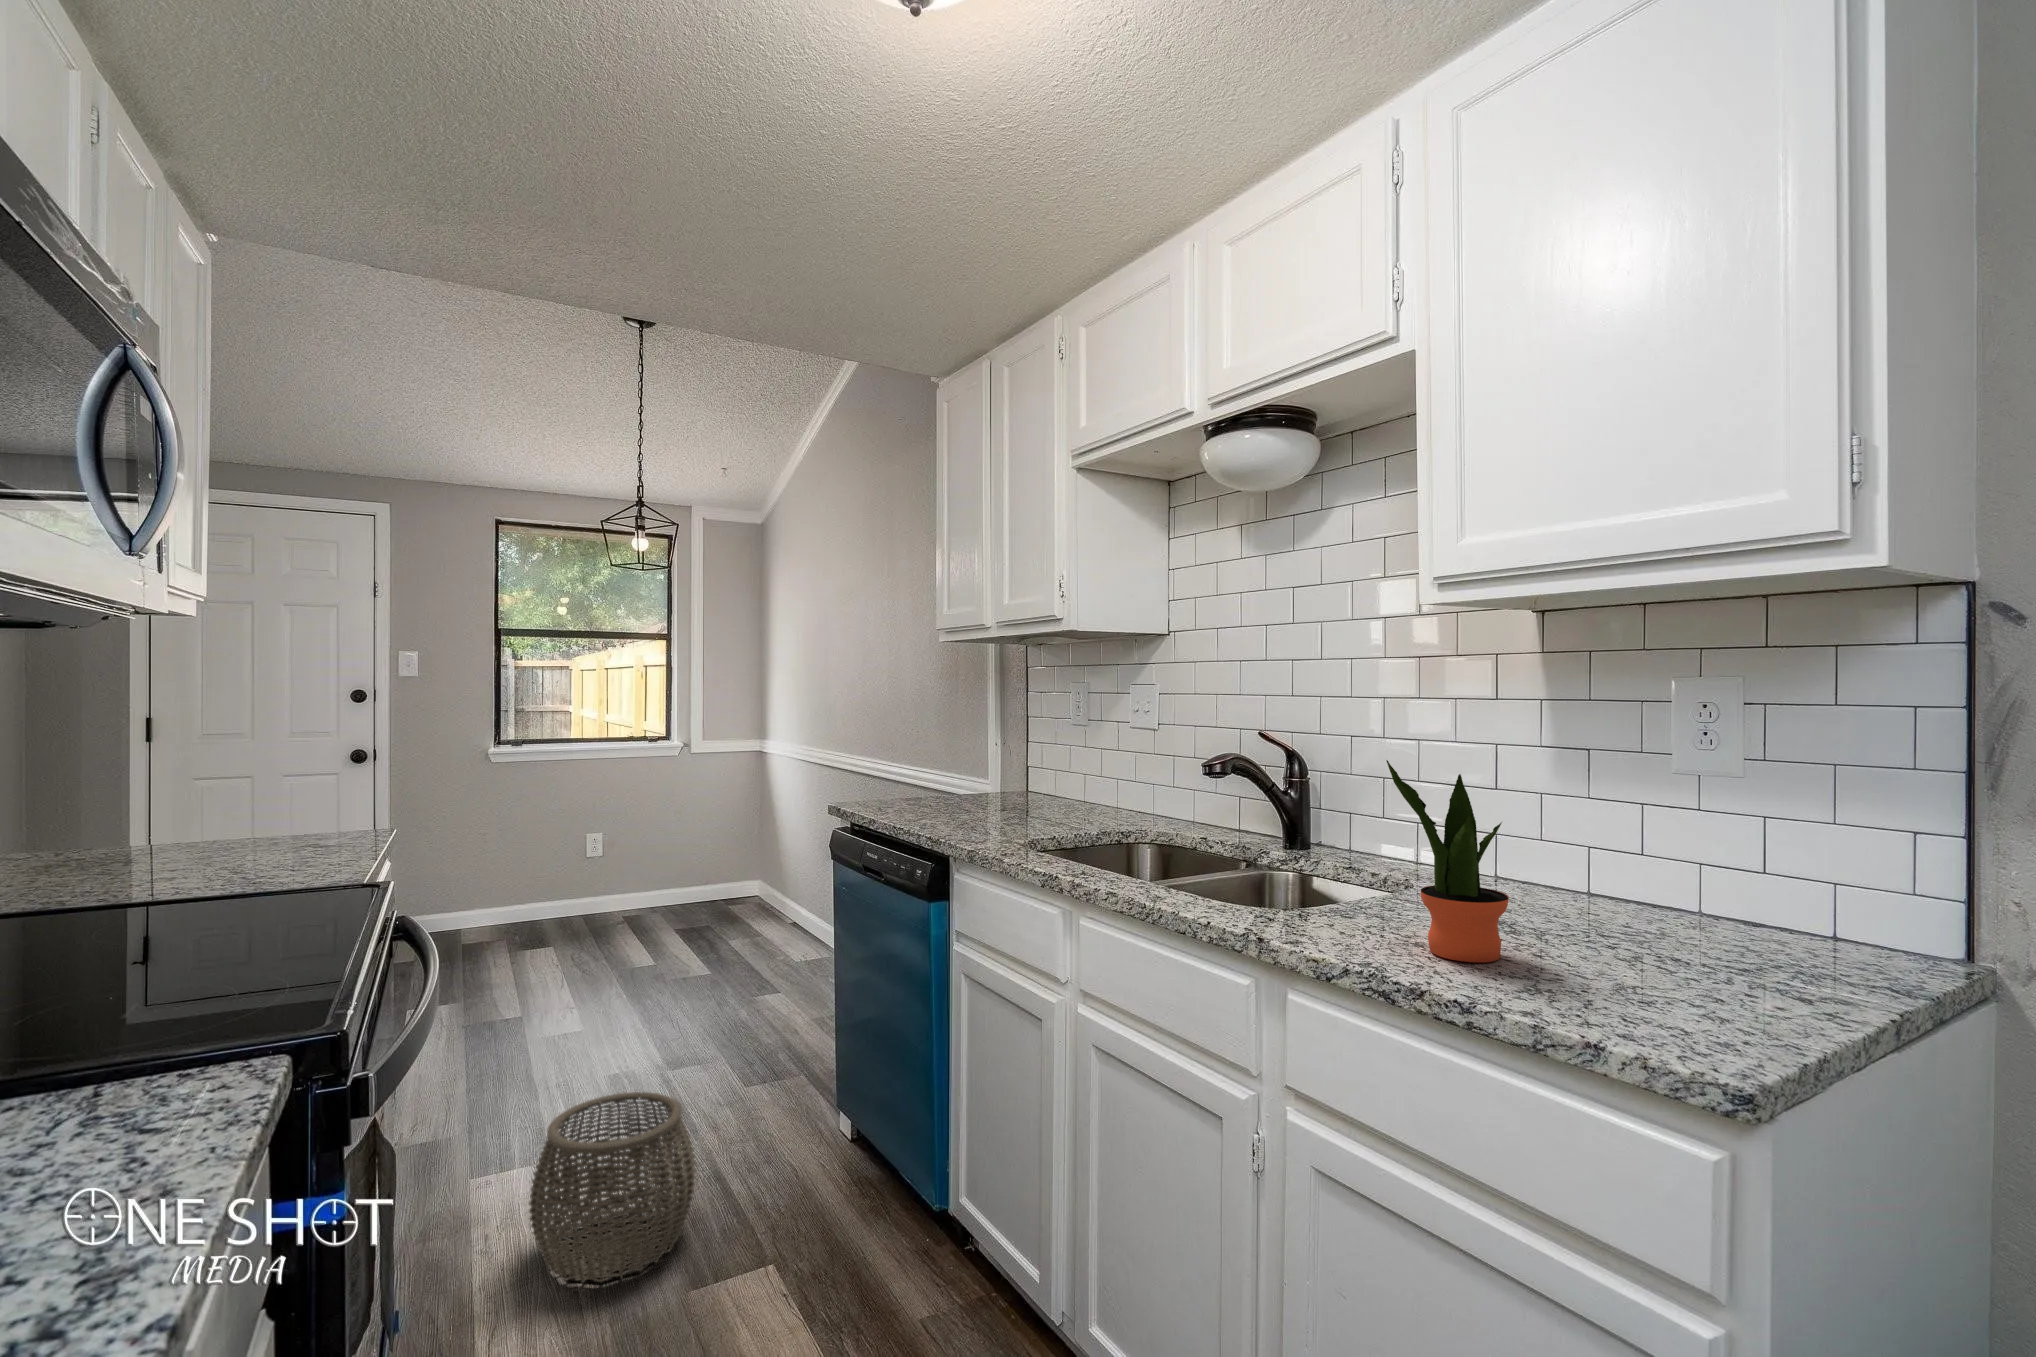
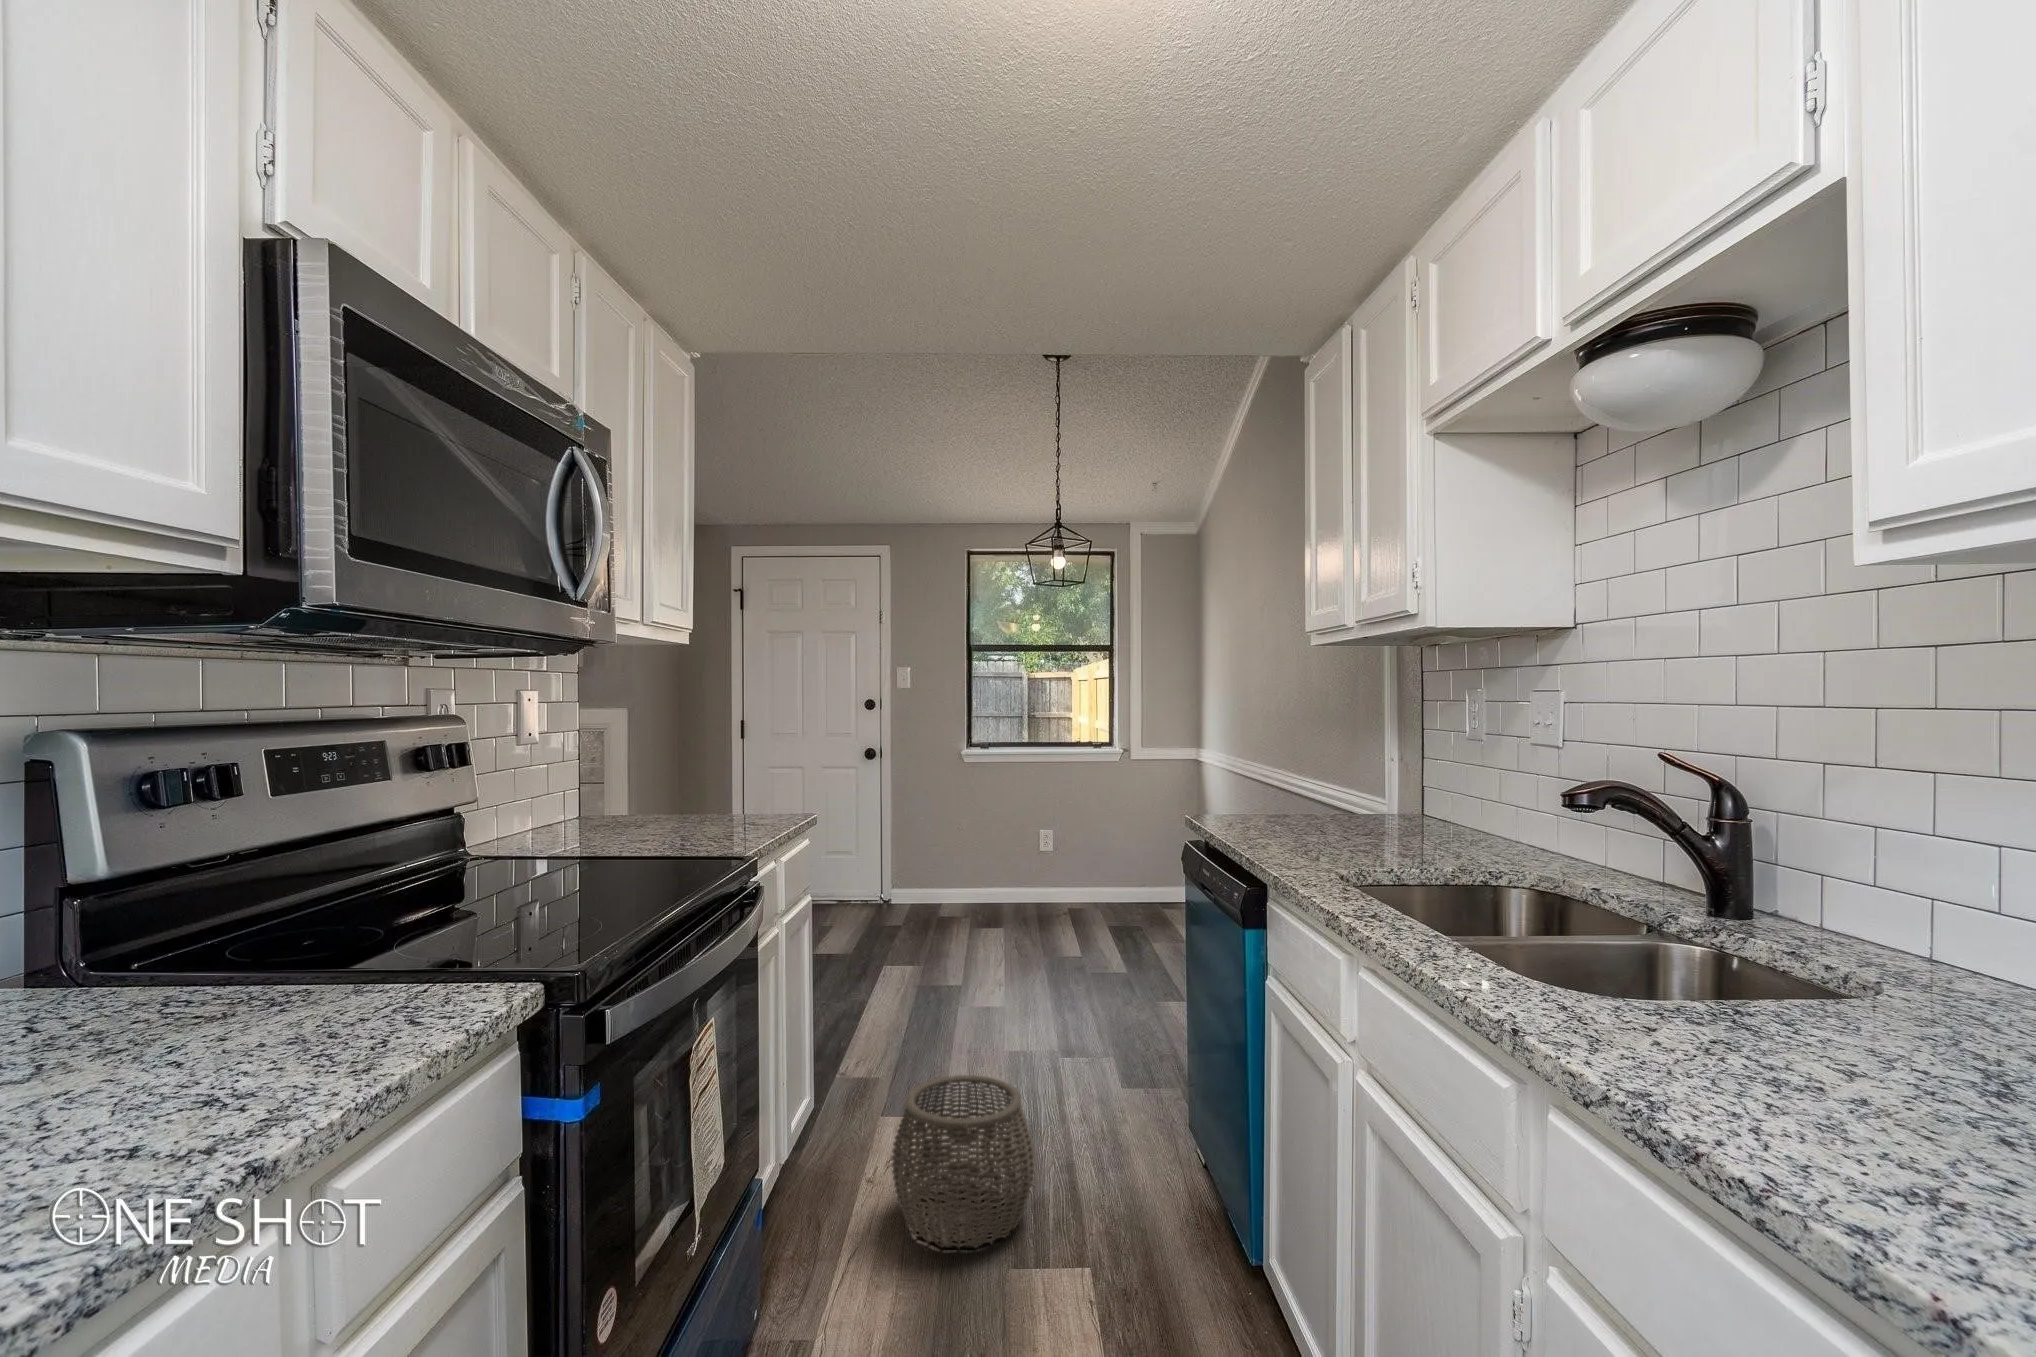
potted plant: present [1386,760,1509,962] -> none [1704,796,1932,1134]

